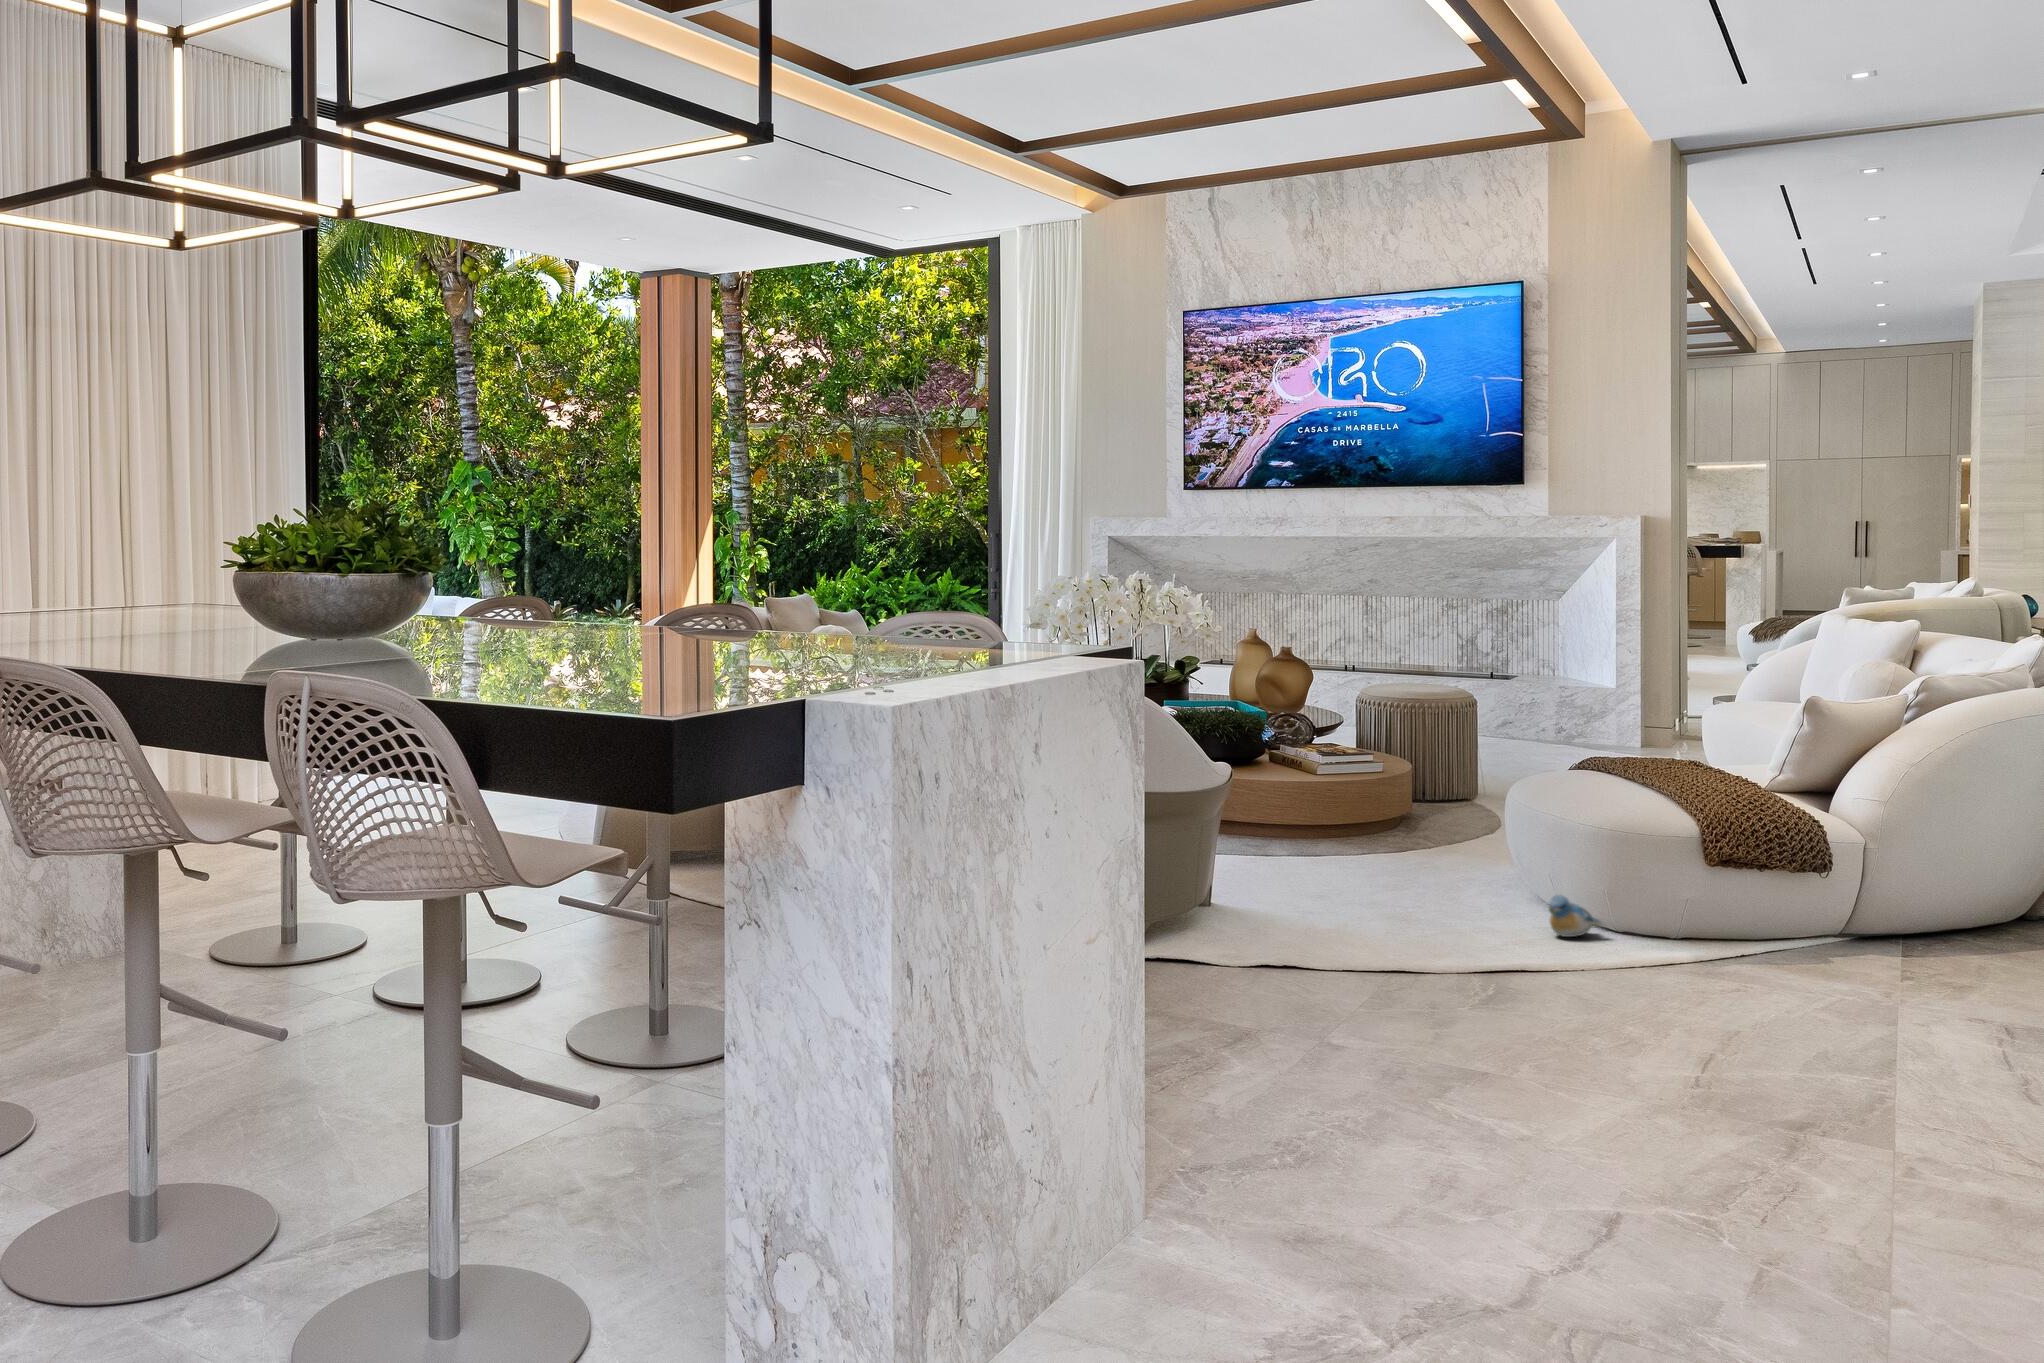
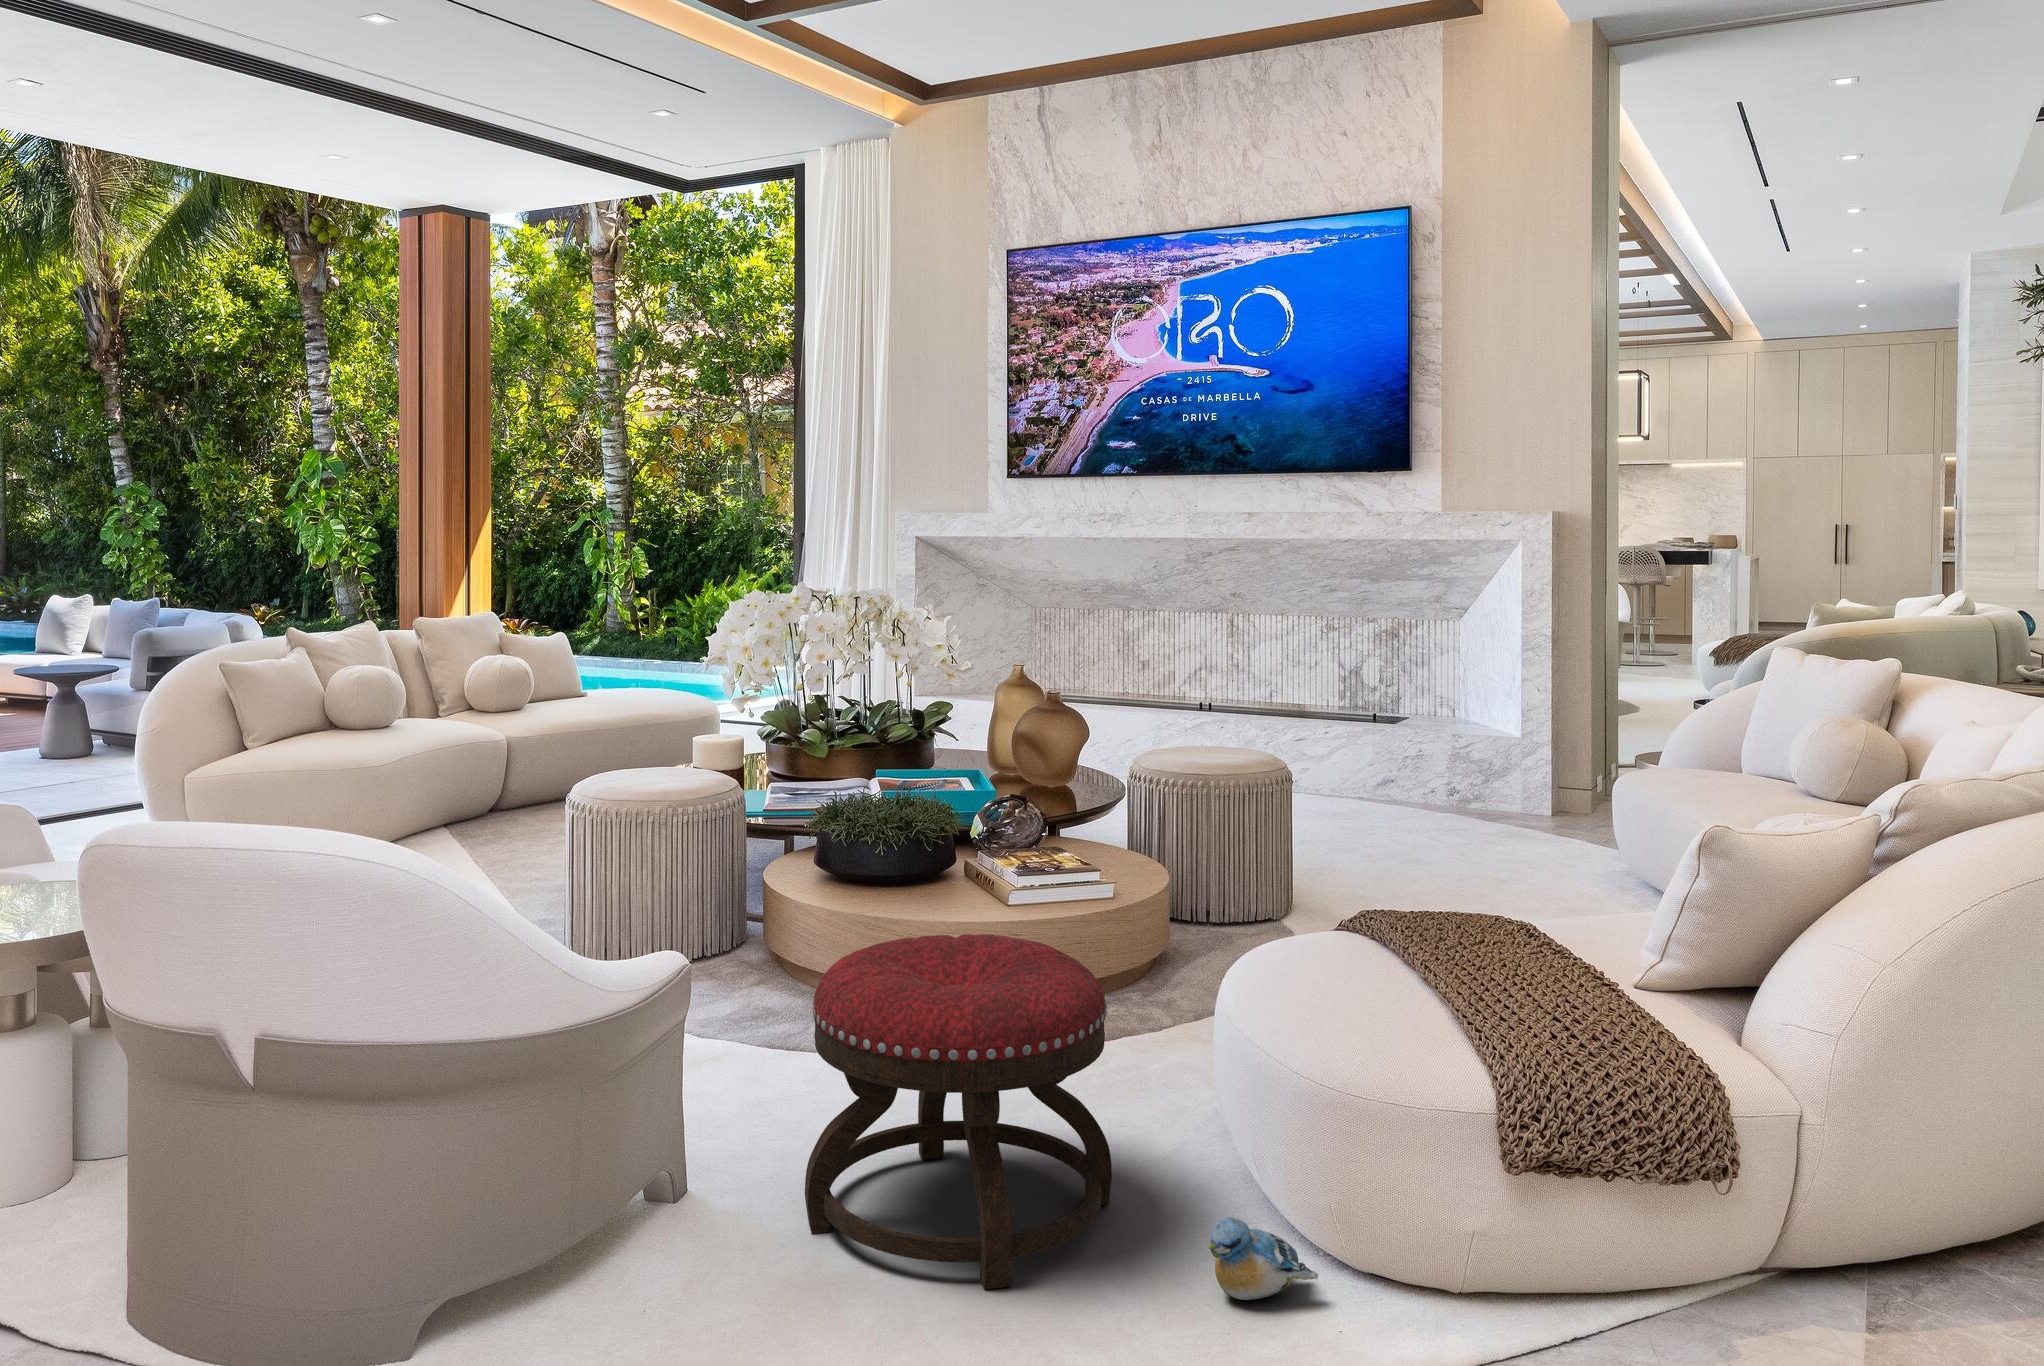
ottoman: none [1303,767,1473,935] -> present [805,934,1112,1290]

